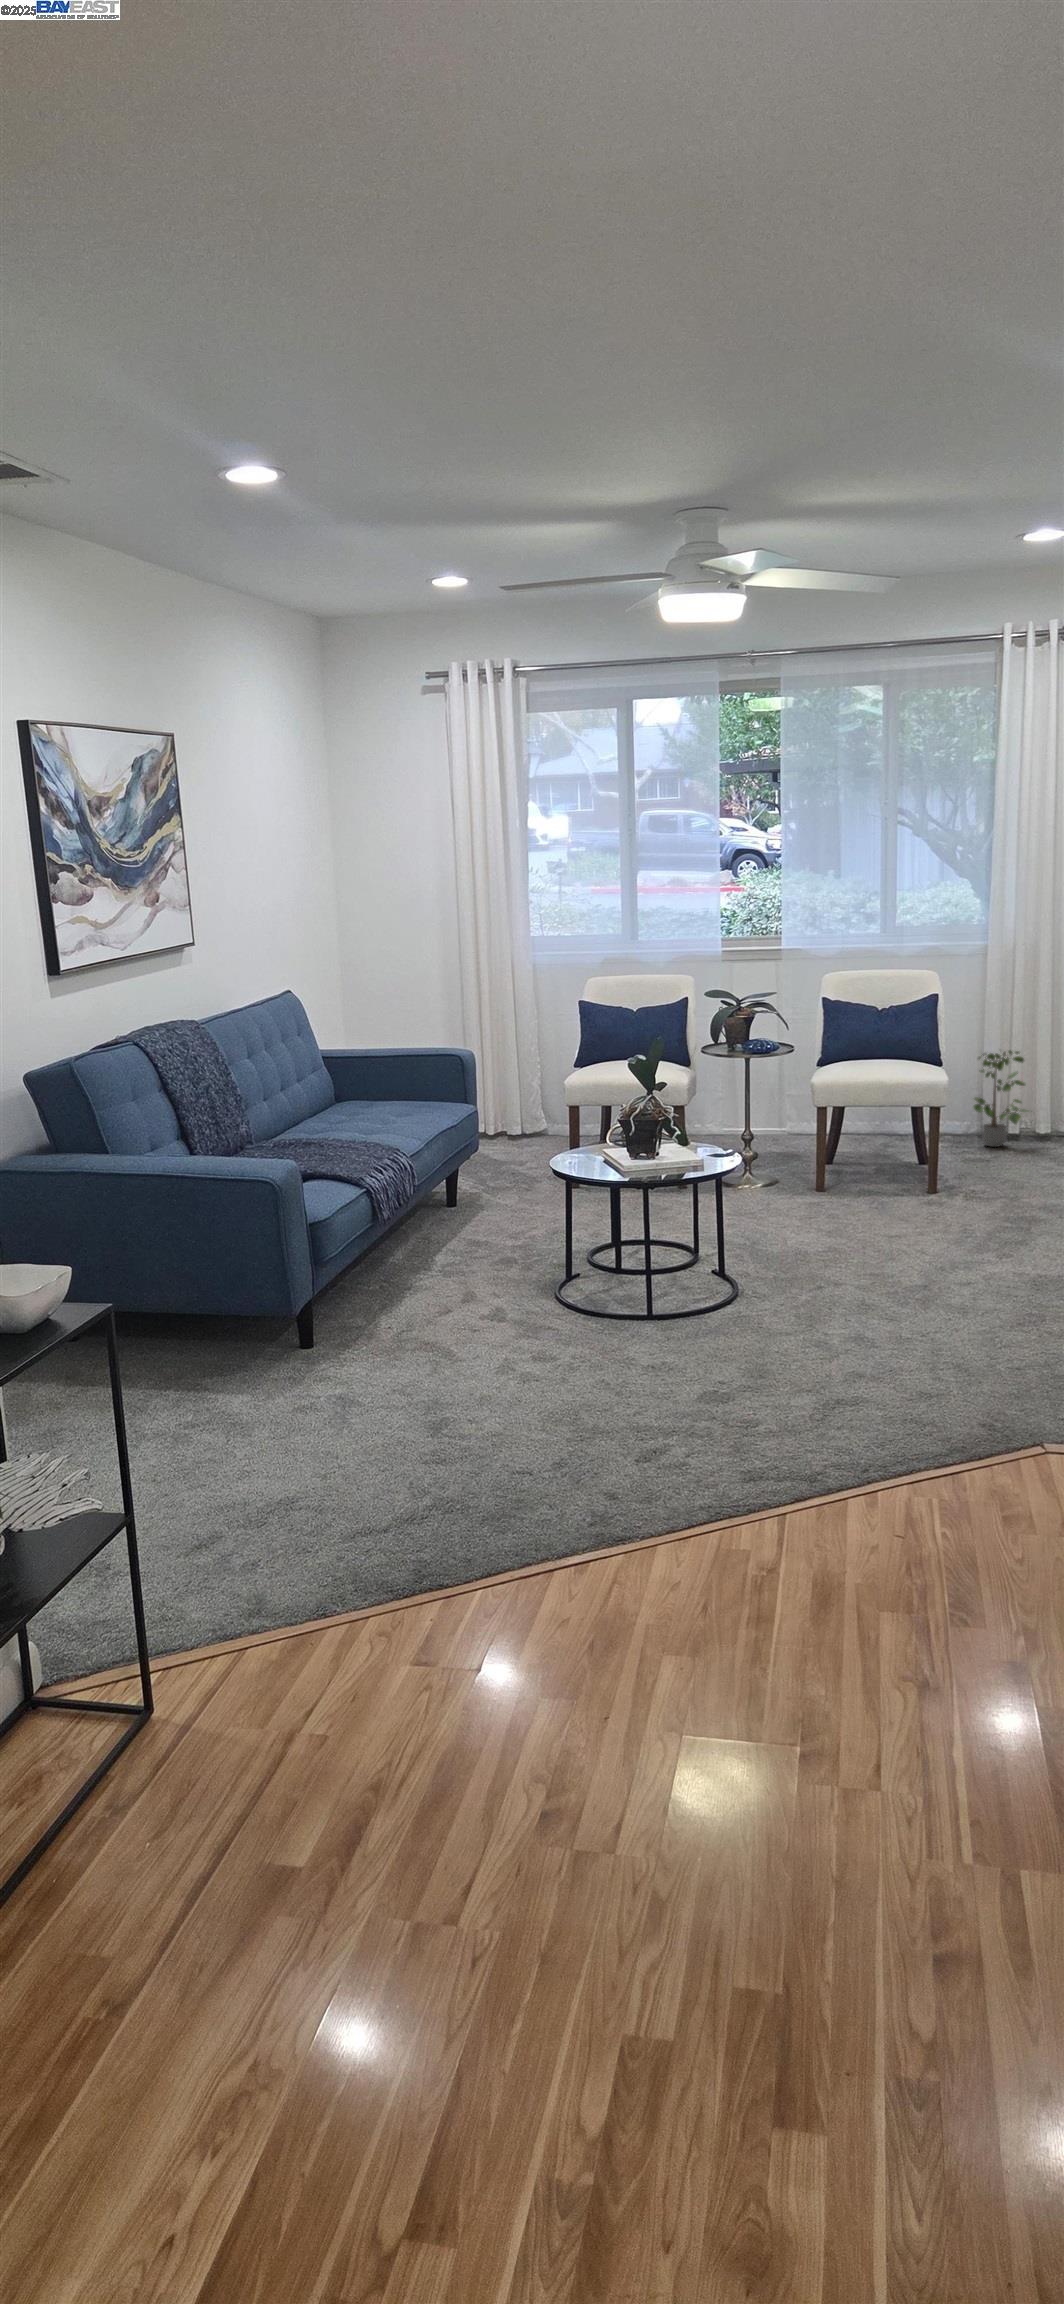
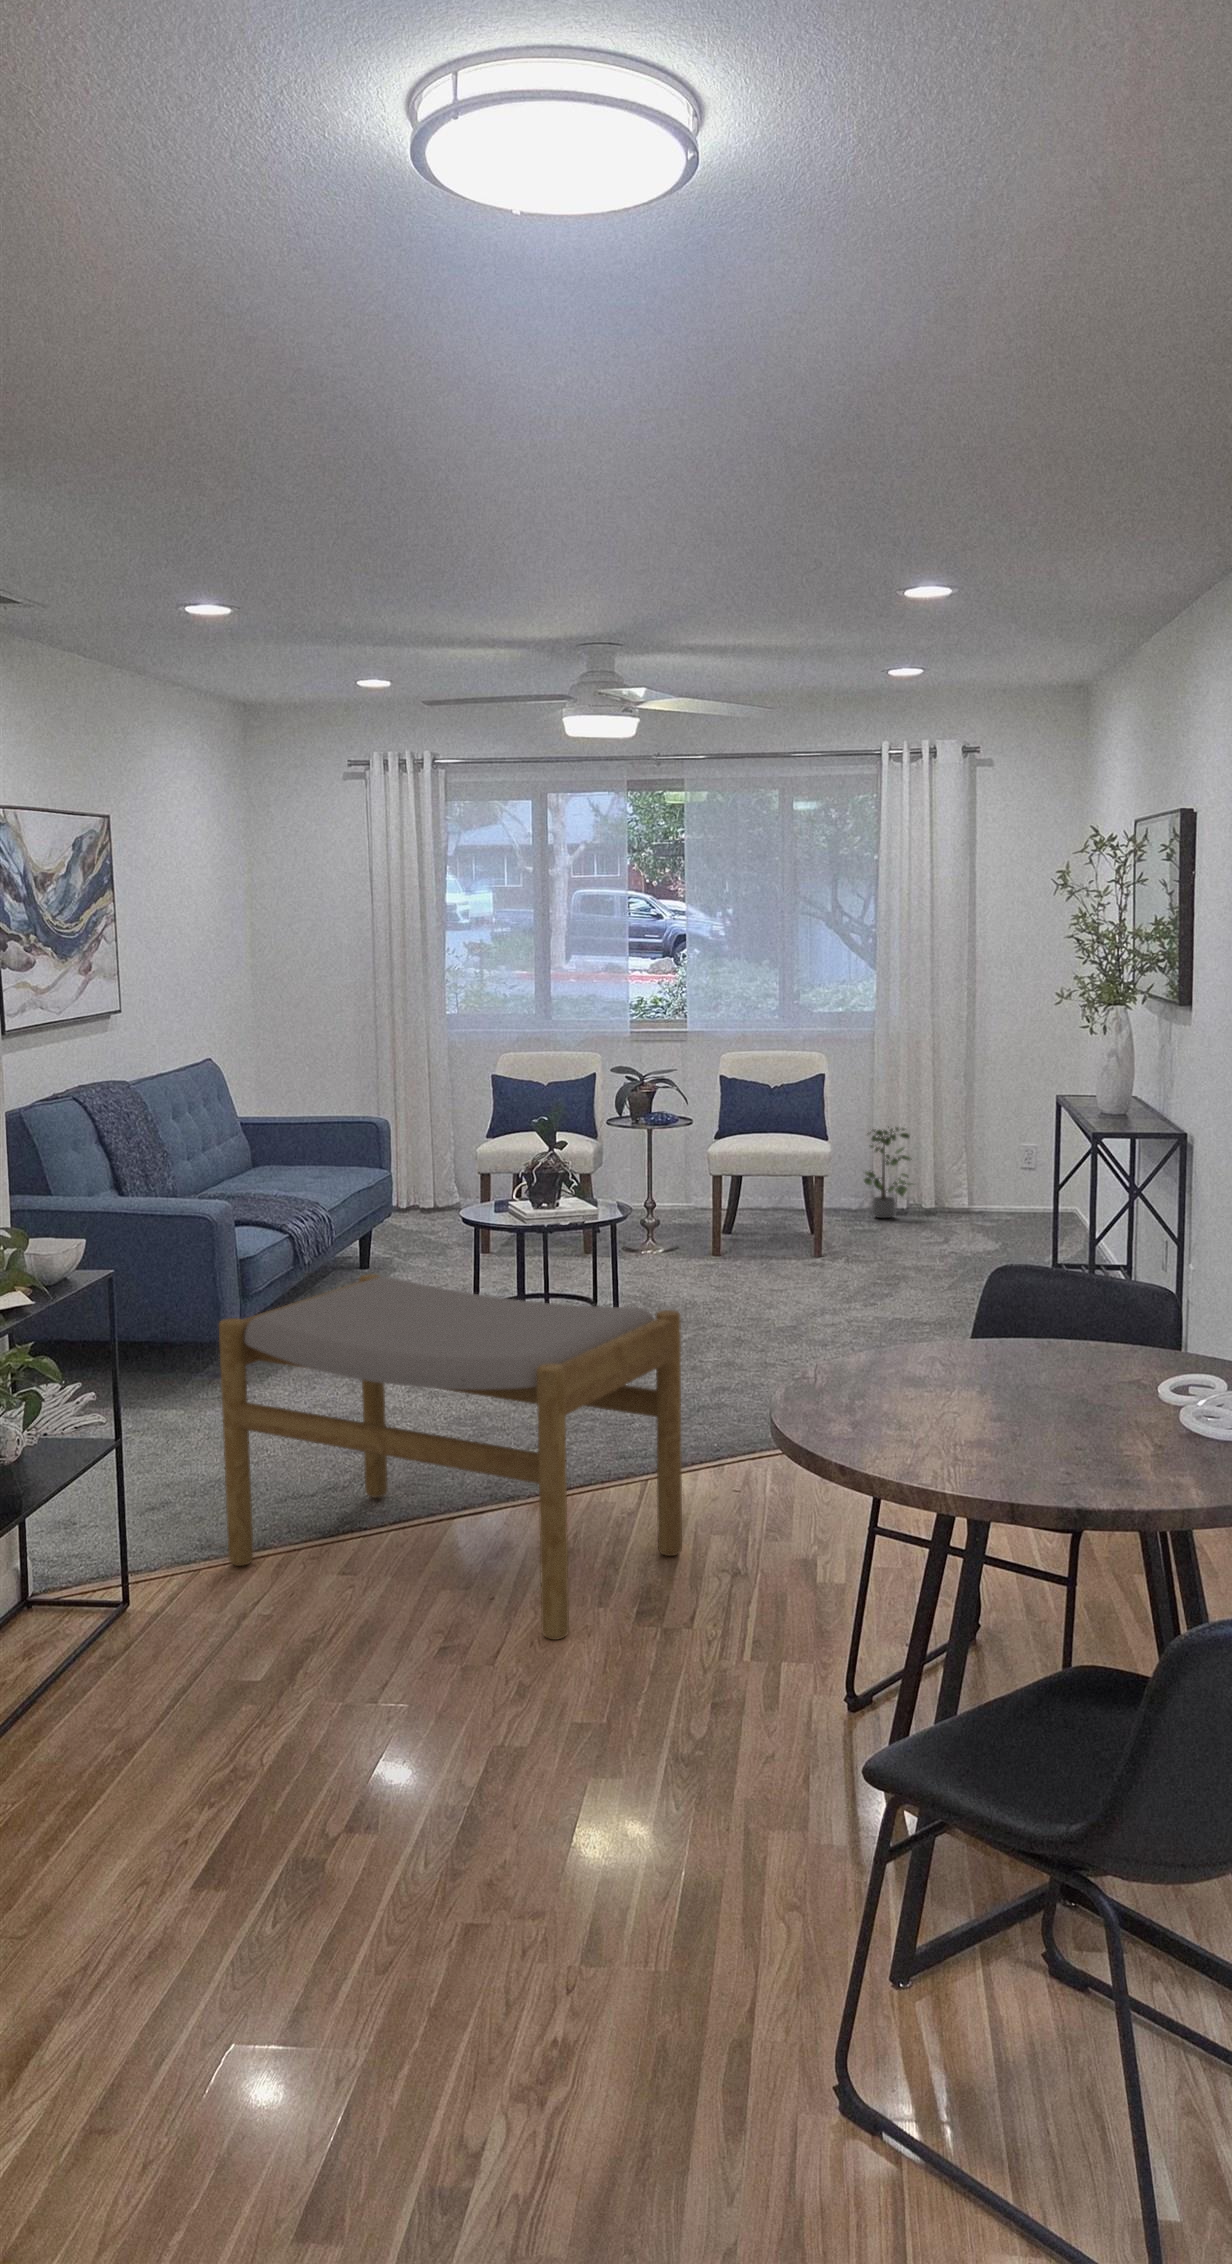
footstool: none [261,1270,841,1784] -> present [219,1274,682,1640]

